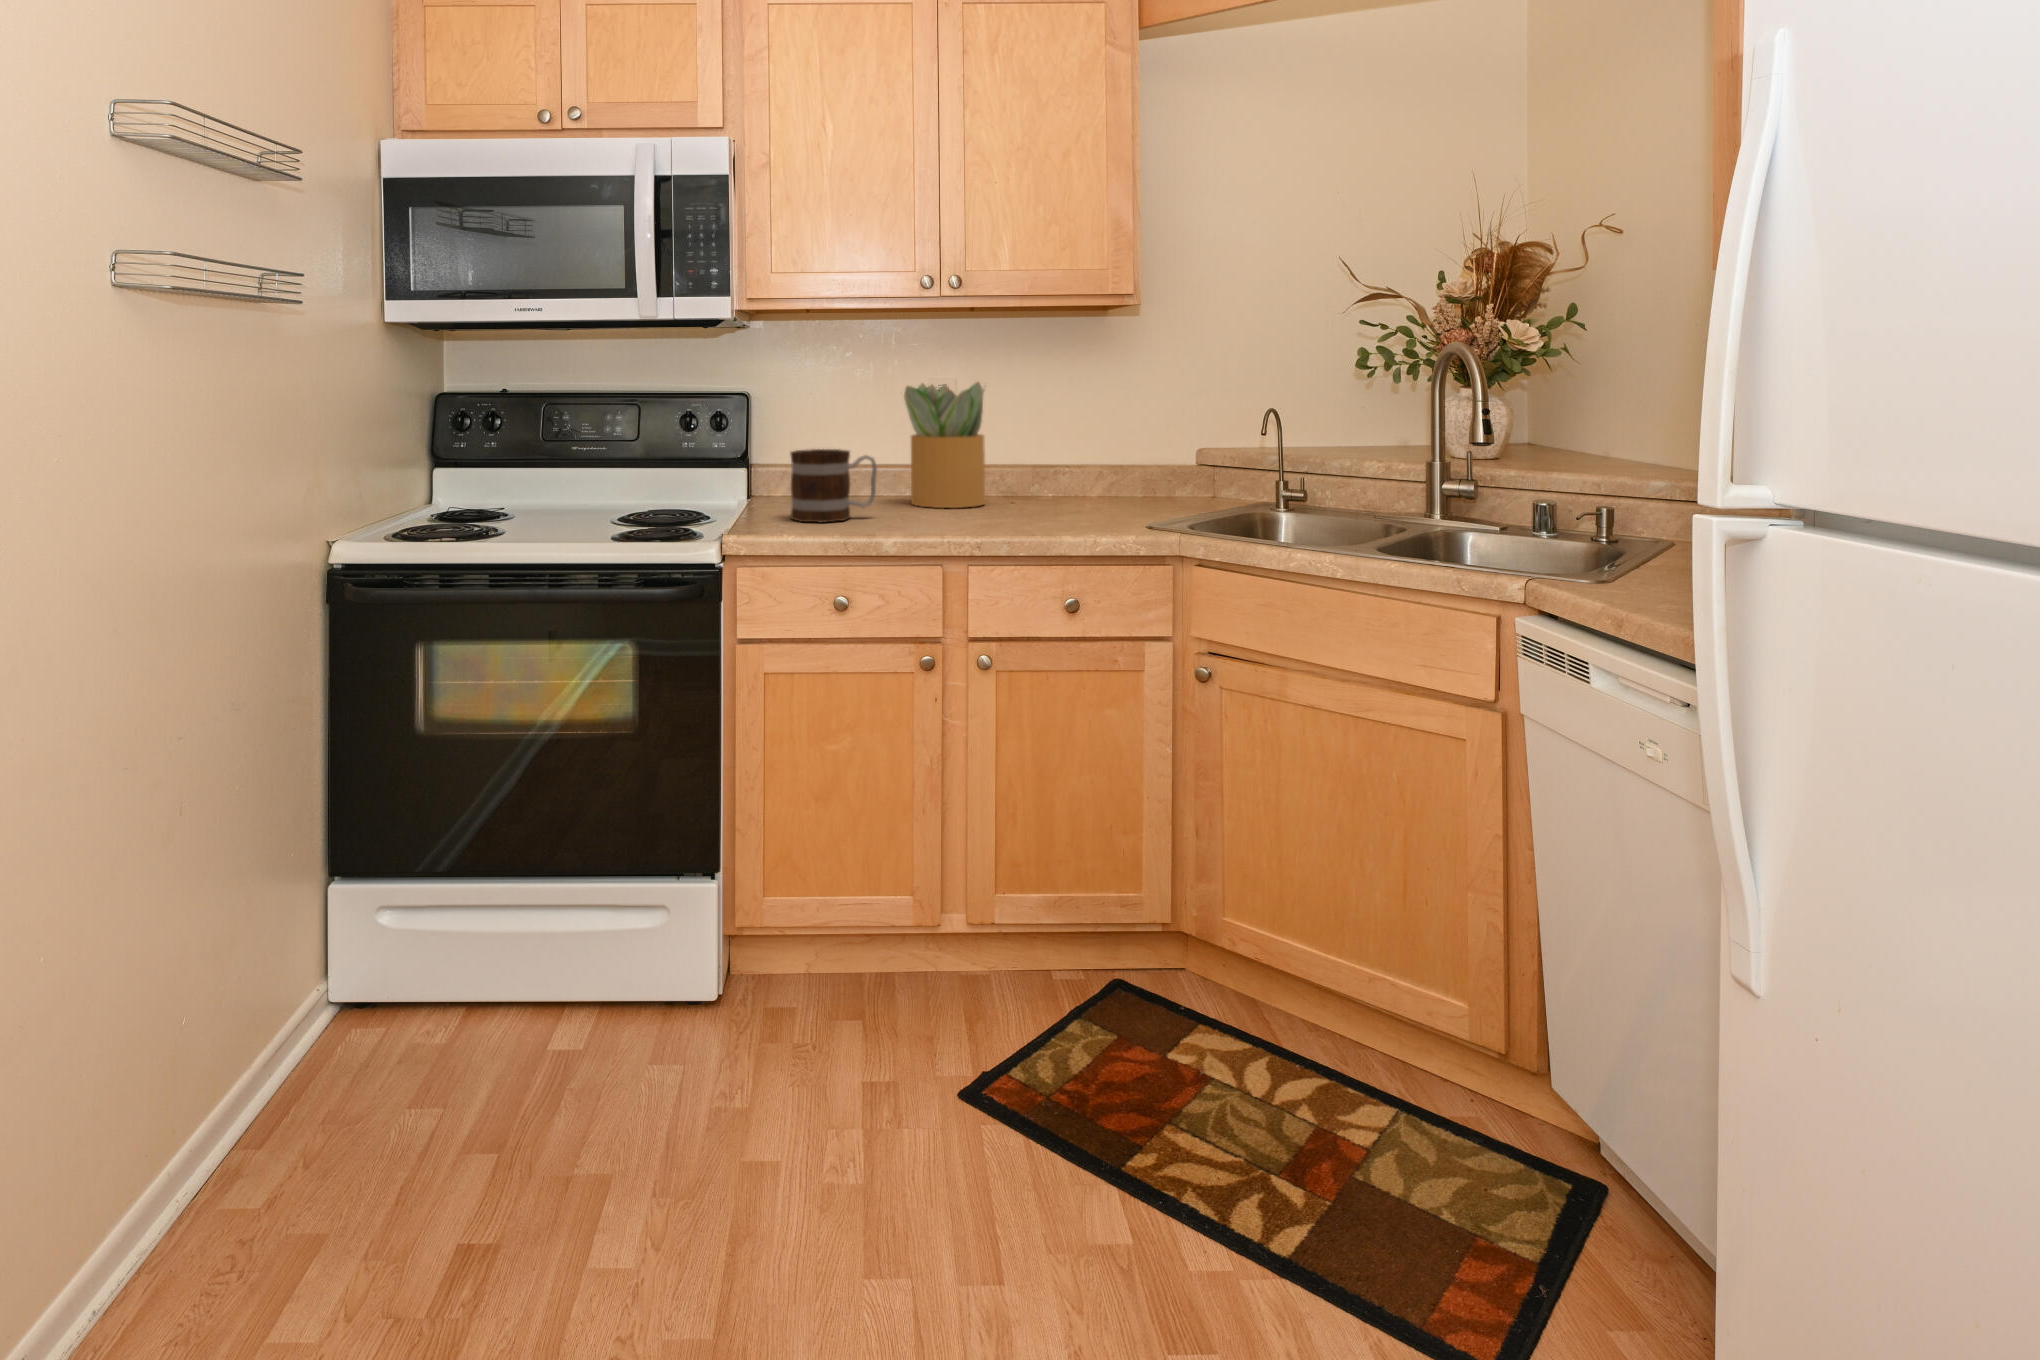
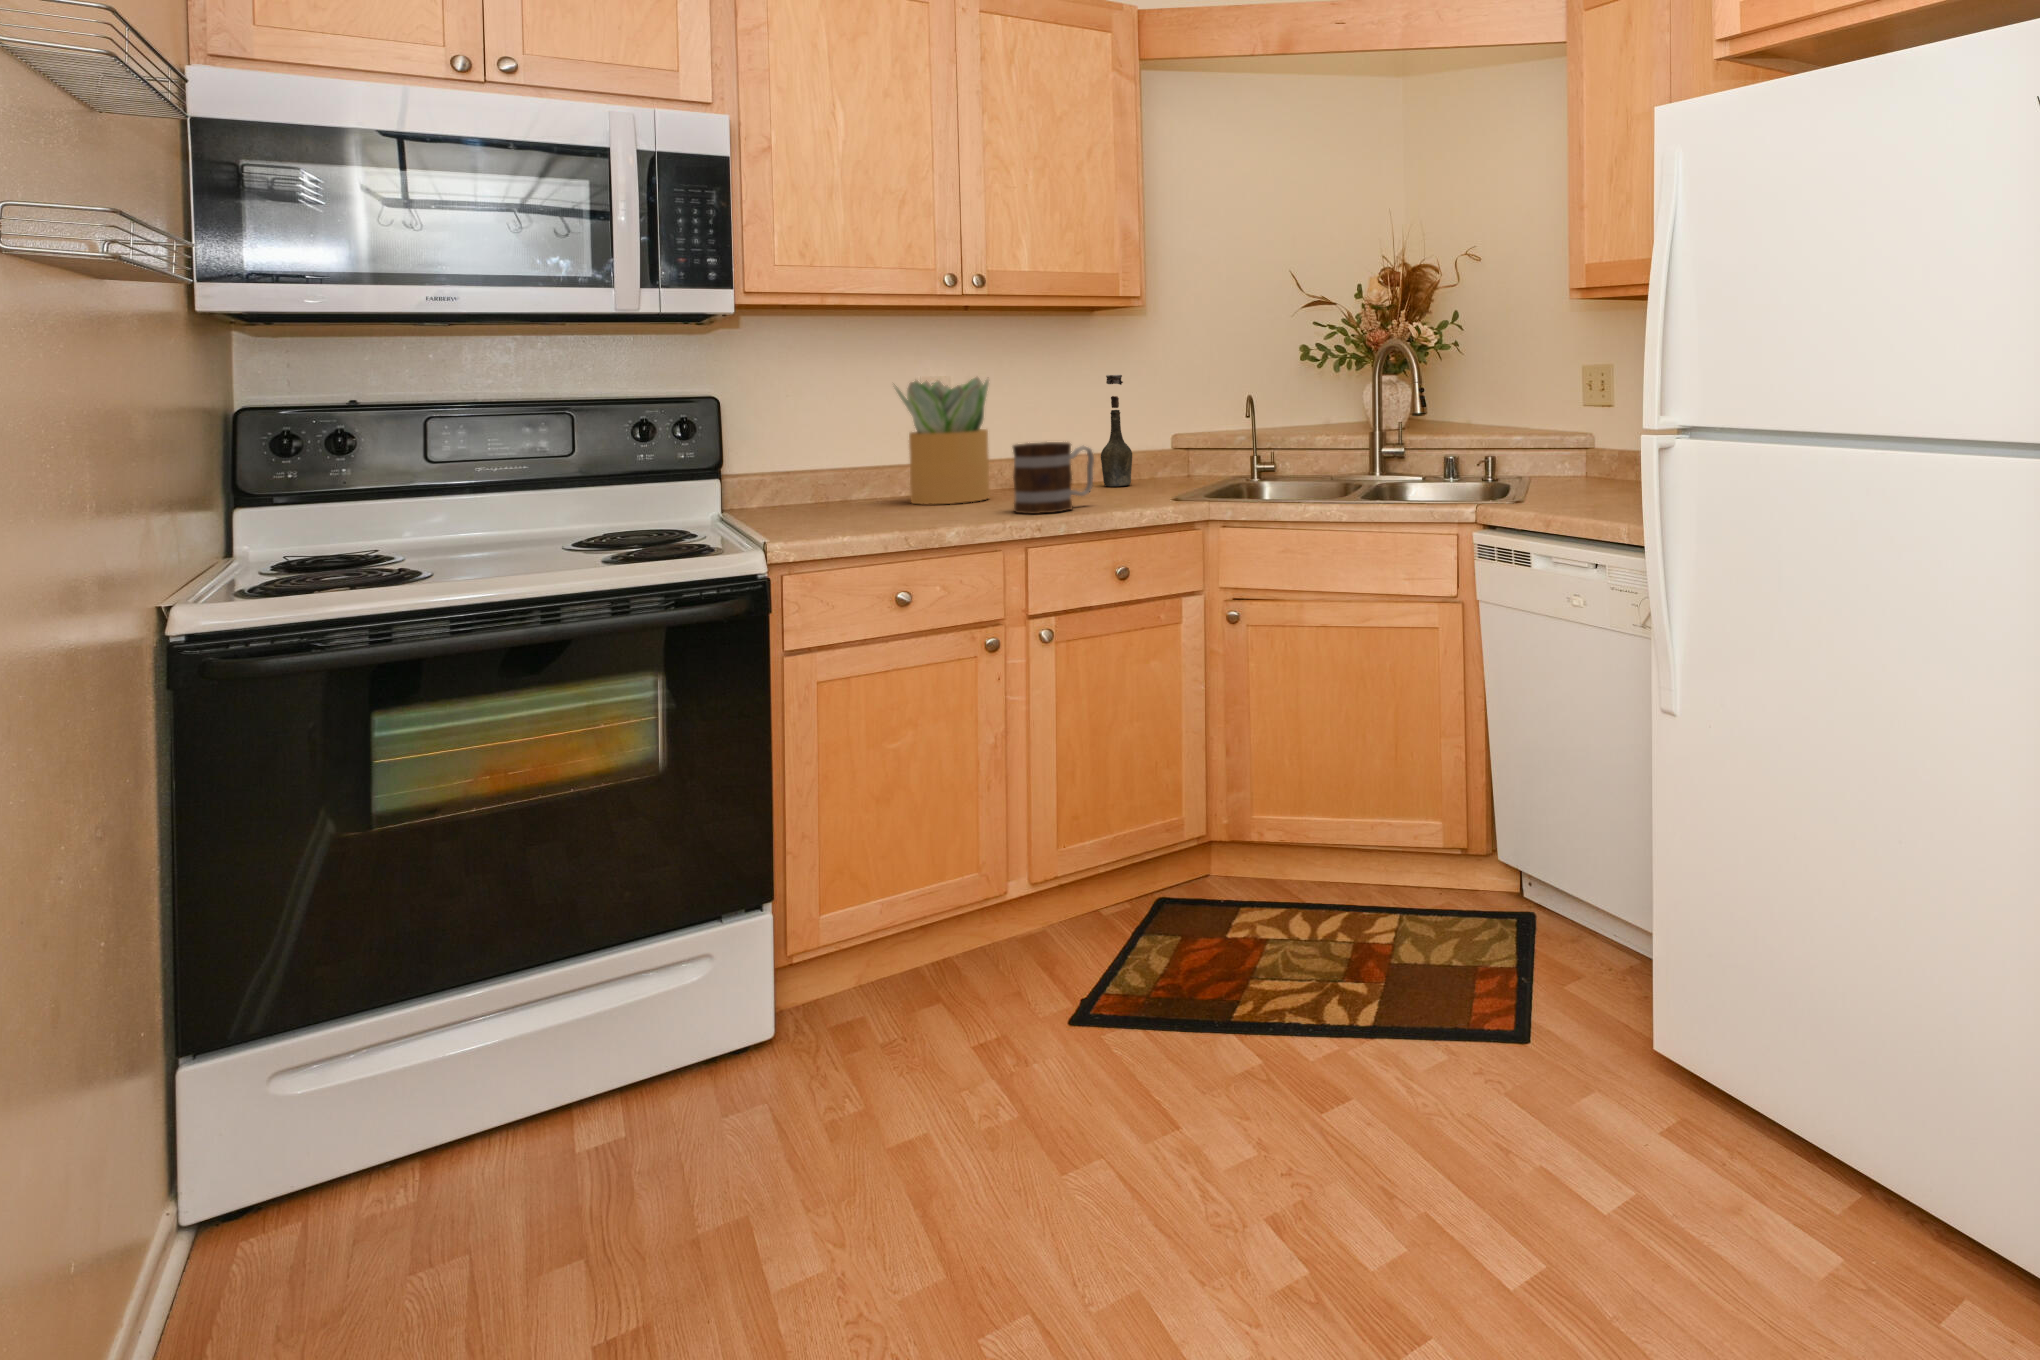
bottle: none [1109,382,1142,503] -> present [1101,375,1132,487]
mug: present [791,449,877,522] -> present [1013,442,1094,514]

